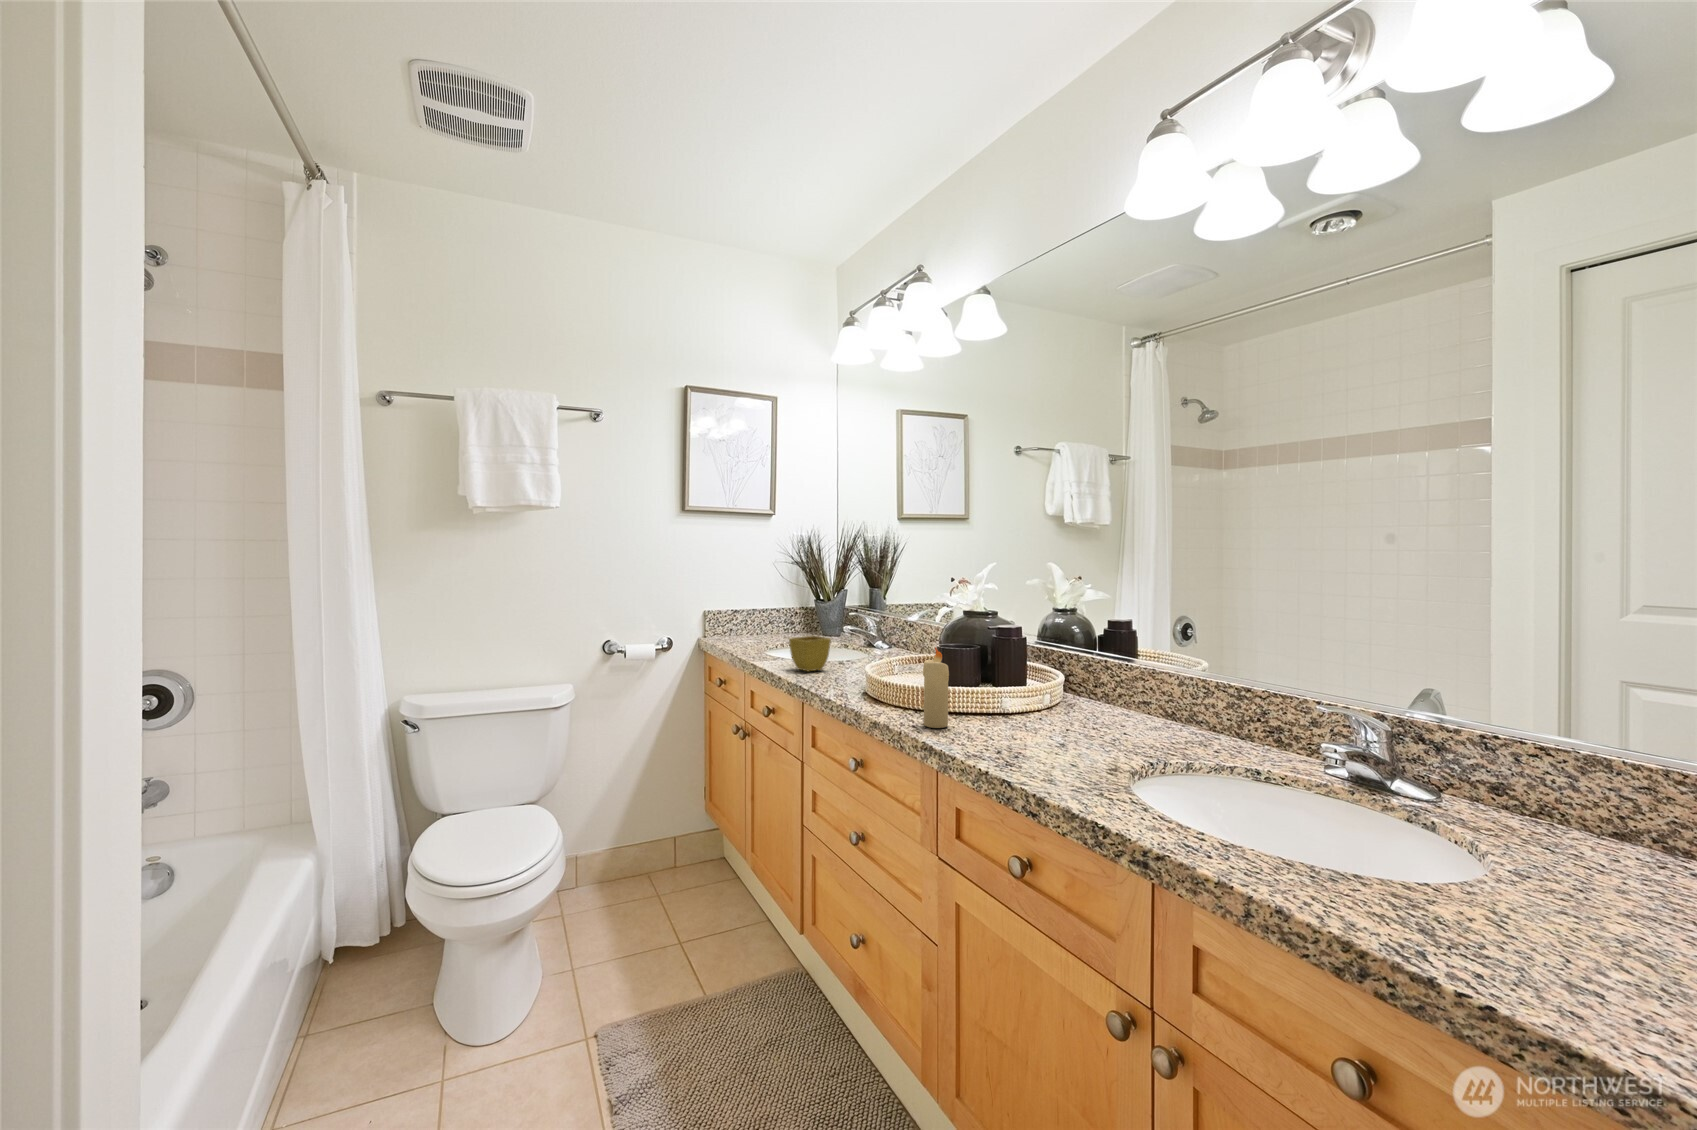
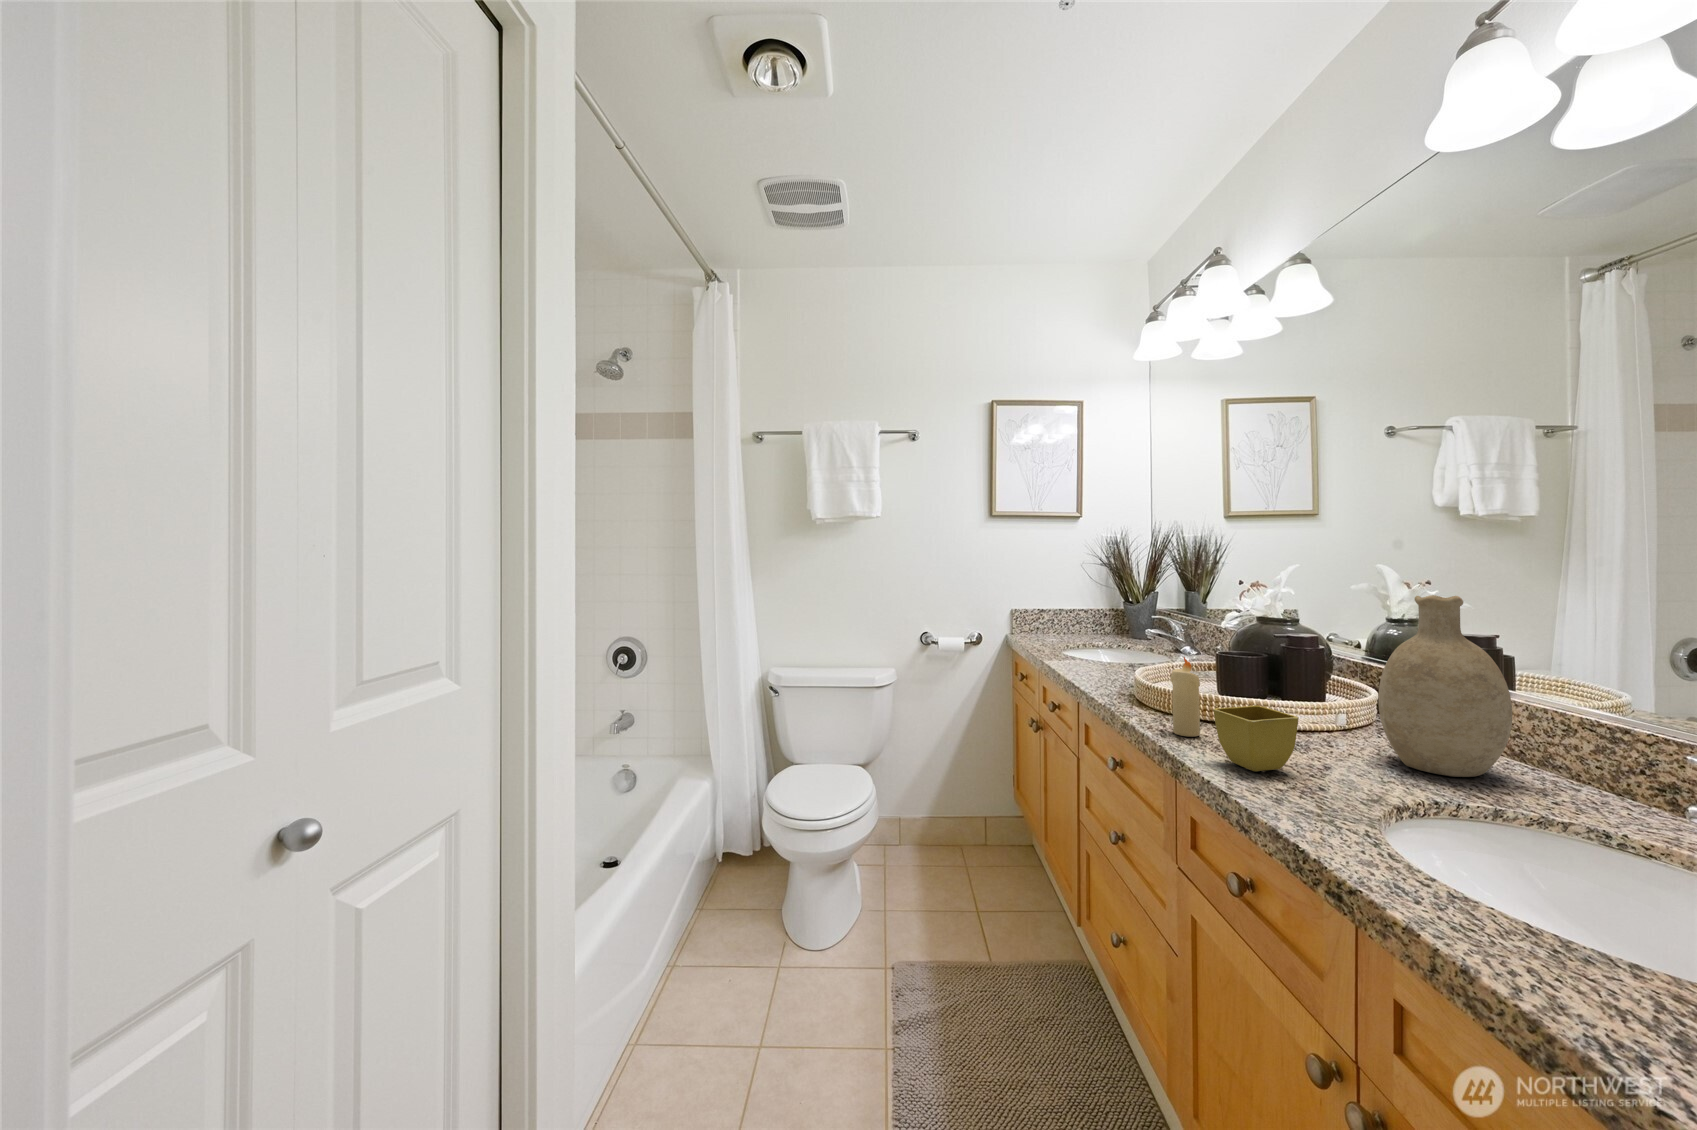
decorative vase: none [1090,584,1181,739] -> present [1378,595,1512,777]
flower pot: present [789,636,831,672] -> present [1213,706,1299,771]

